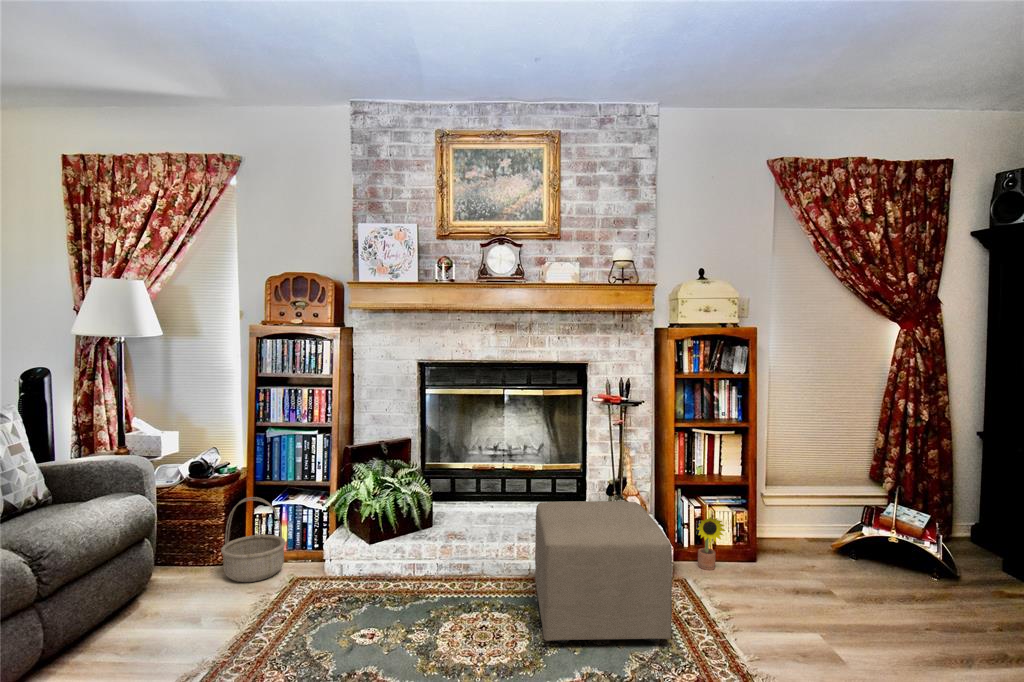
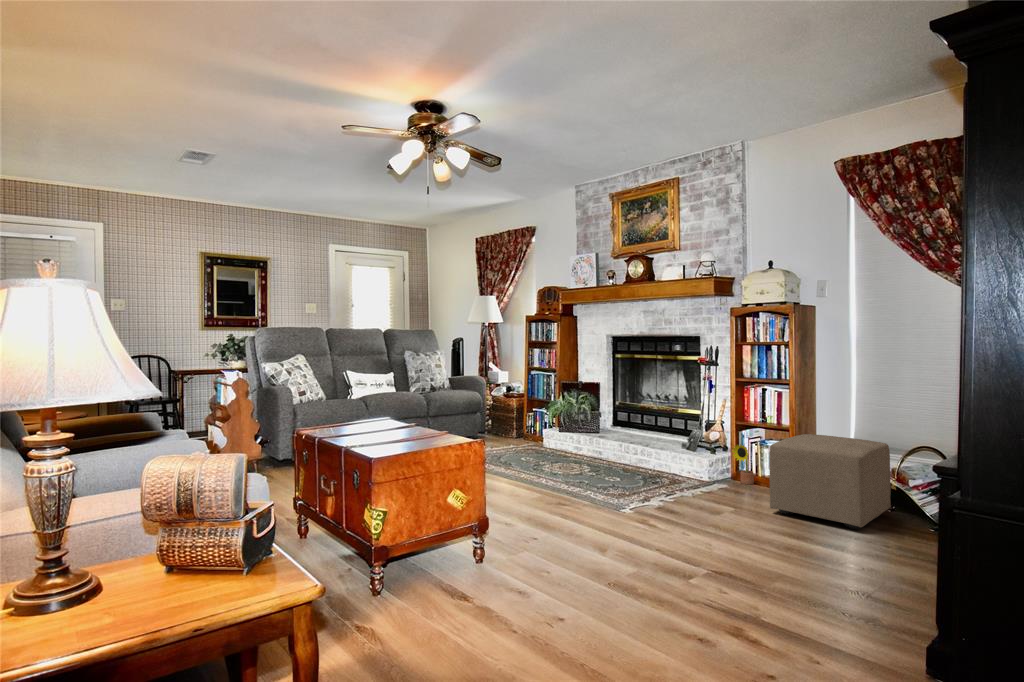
basket: present [221,497,286,582] -> none [506,403,534,443]
ottoman: present [535,501,672,643] -> present [770,434,891,529]

